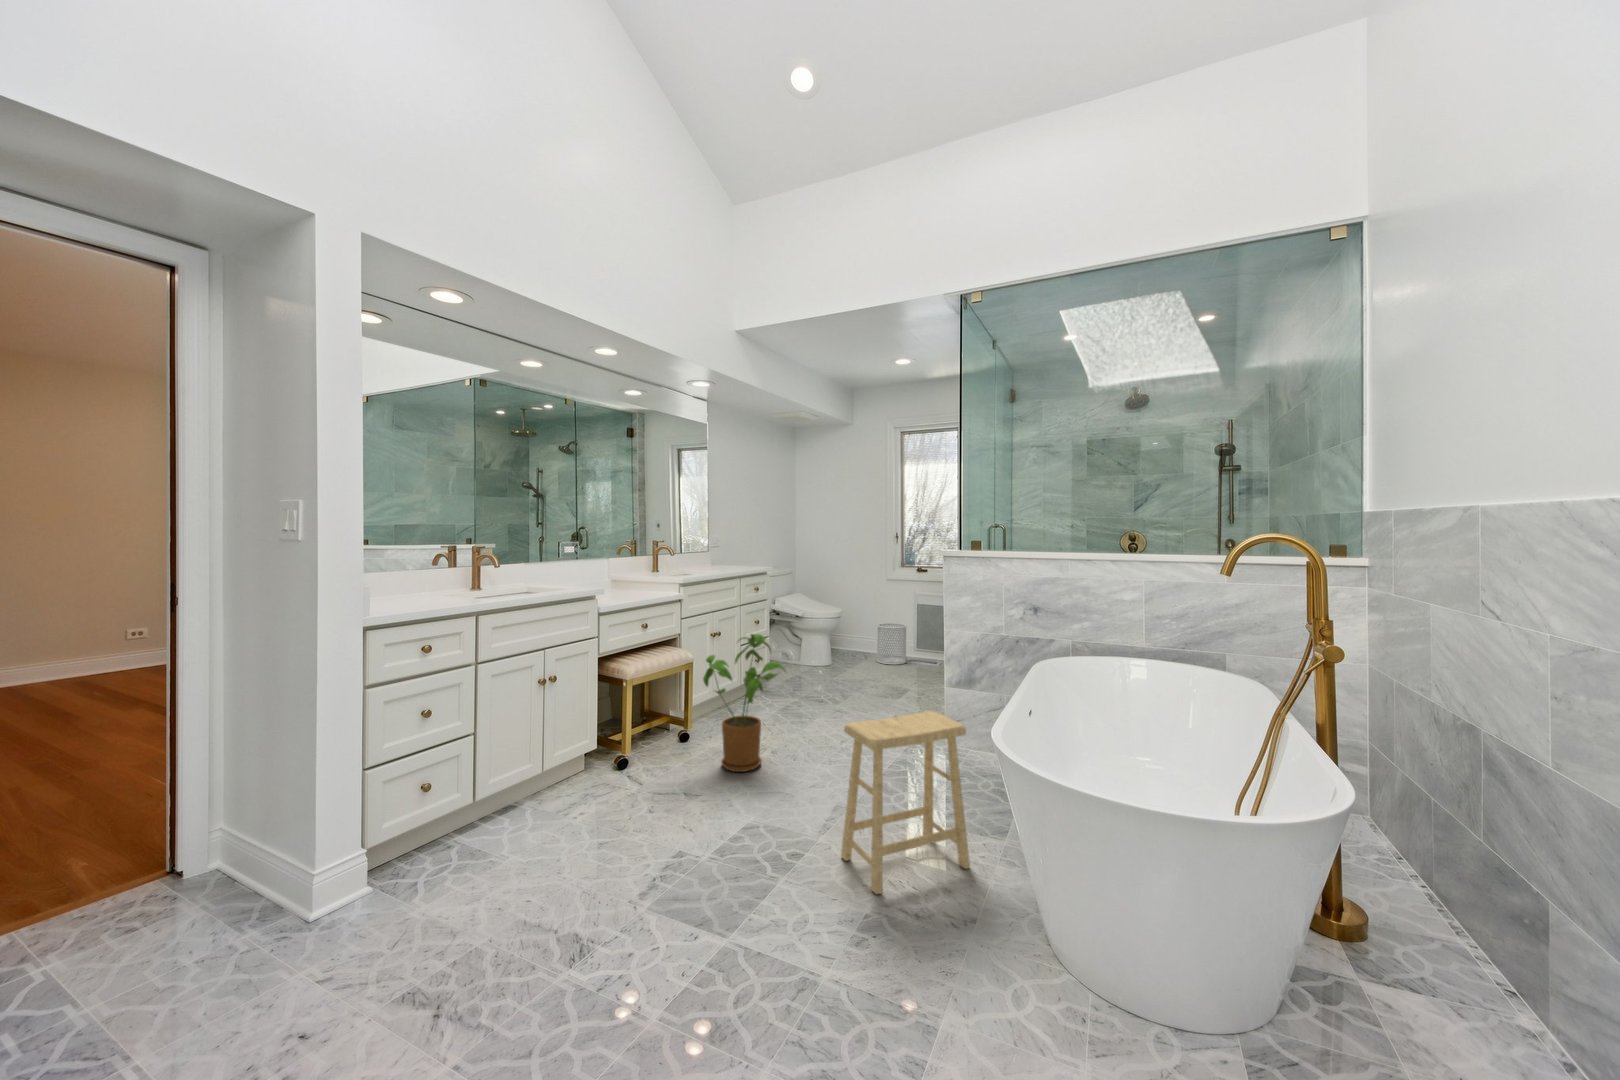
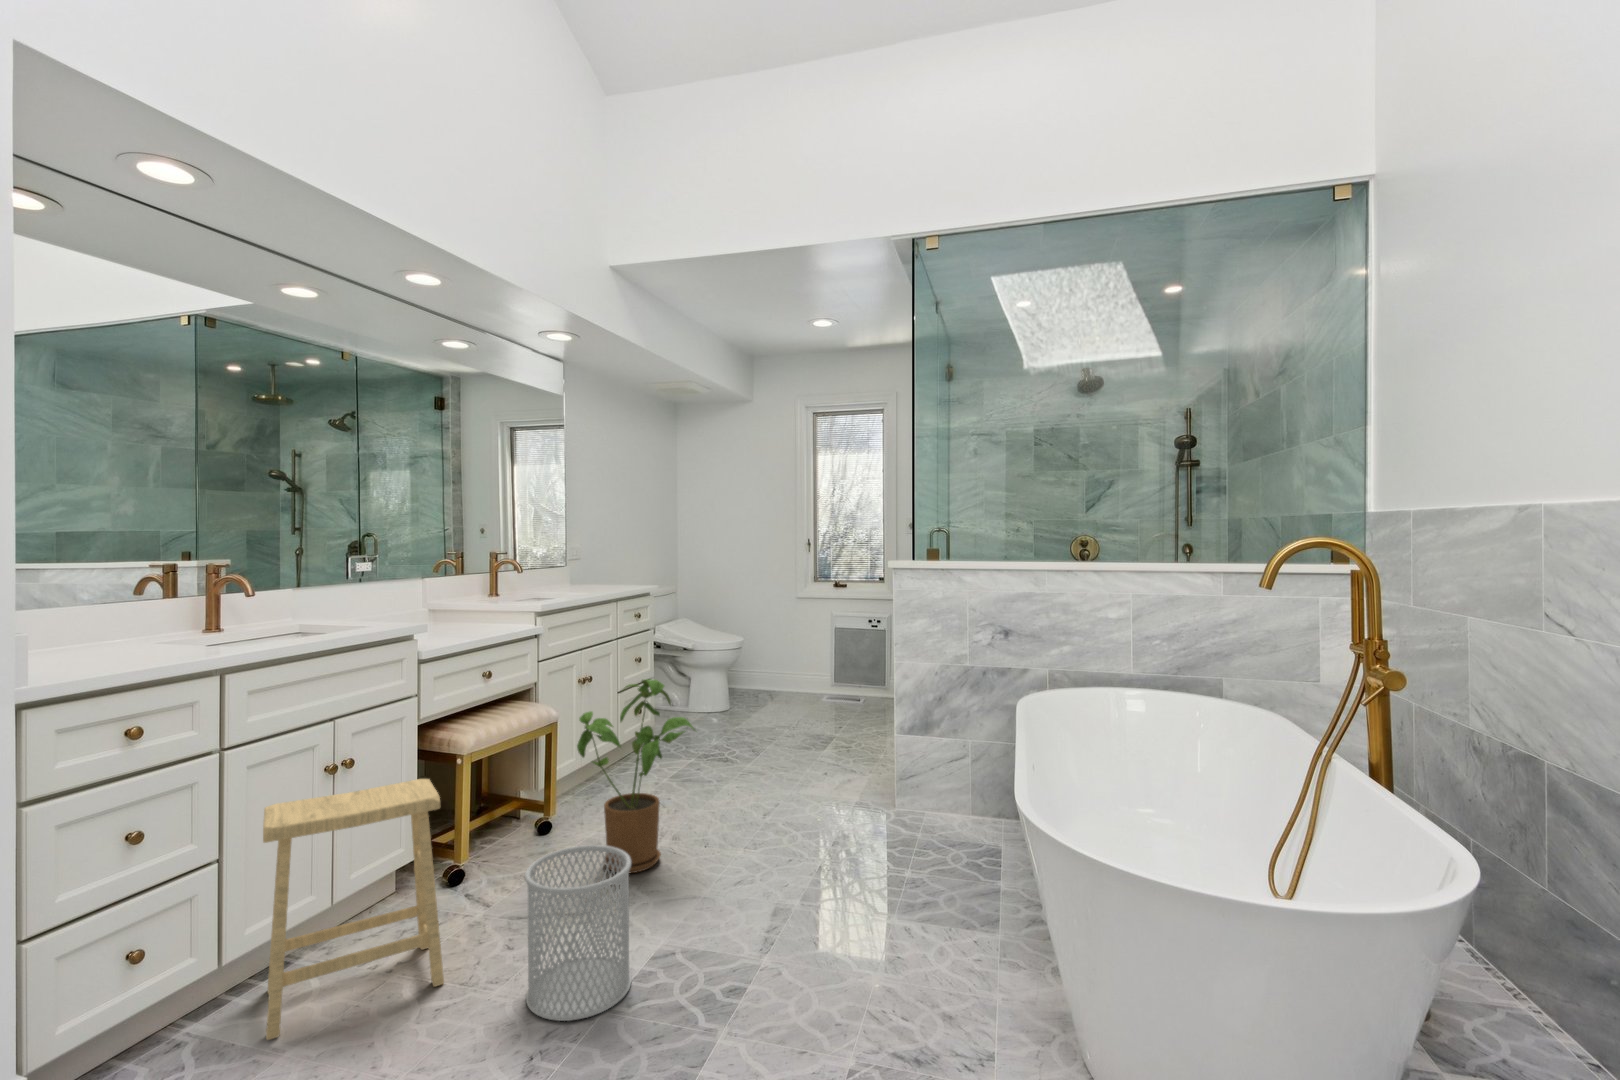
wastebasket: present [877,623,907,665] -> present [525,845,632,1021]
footstool: present [841,711,970,894] -> present [263,779,444,1040]

